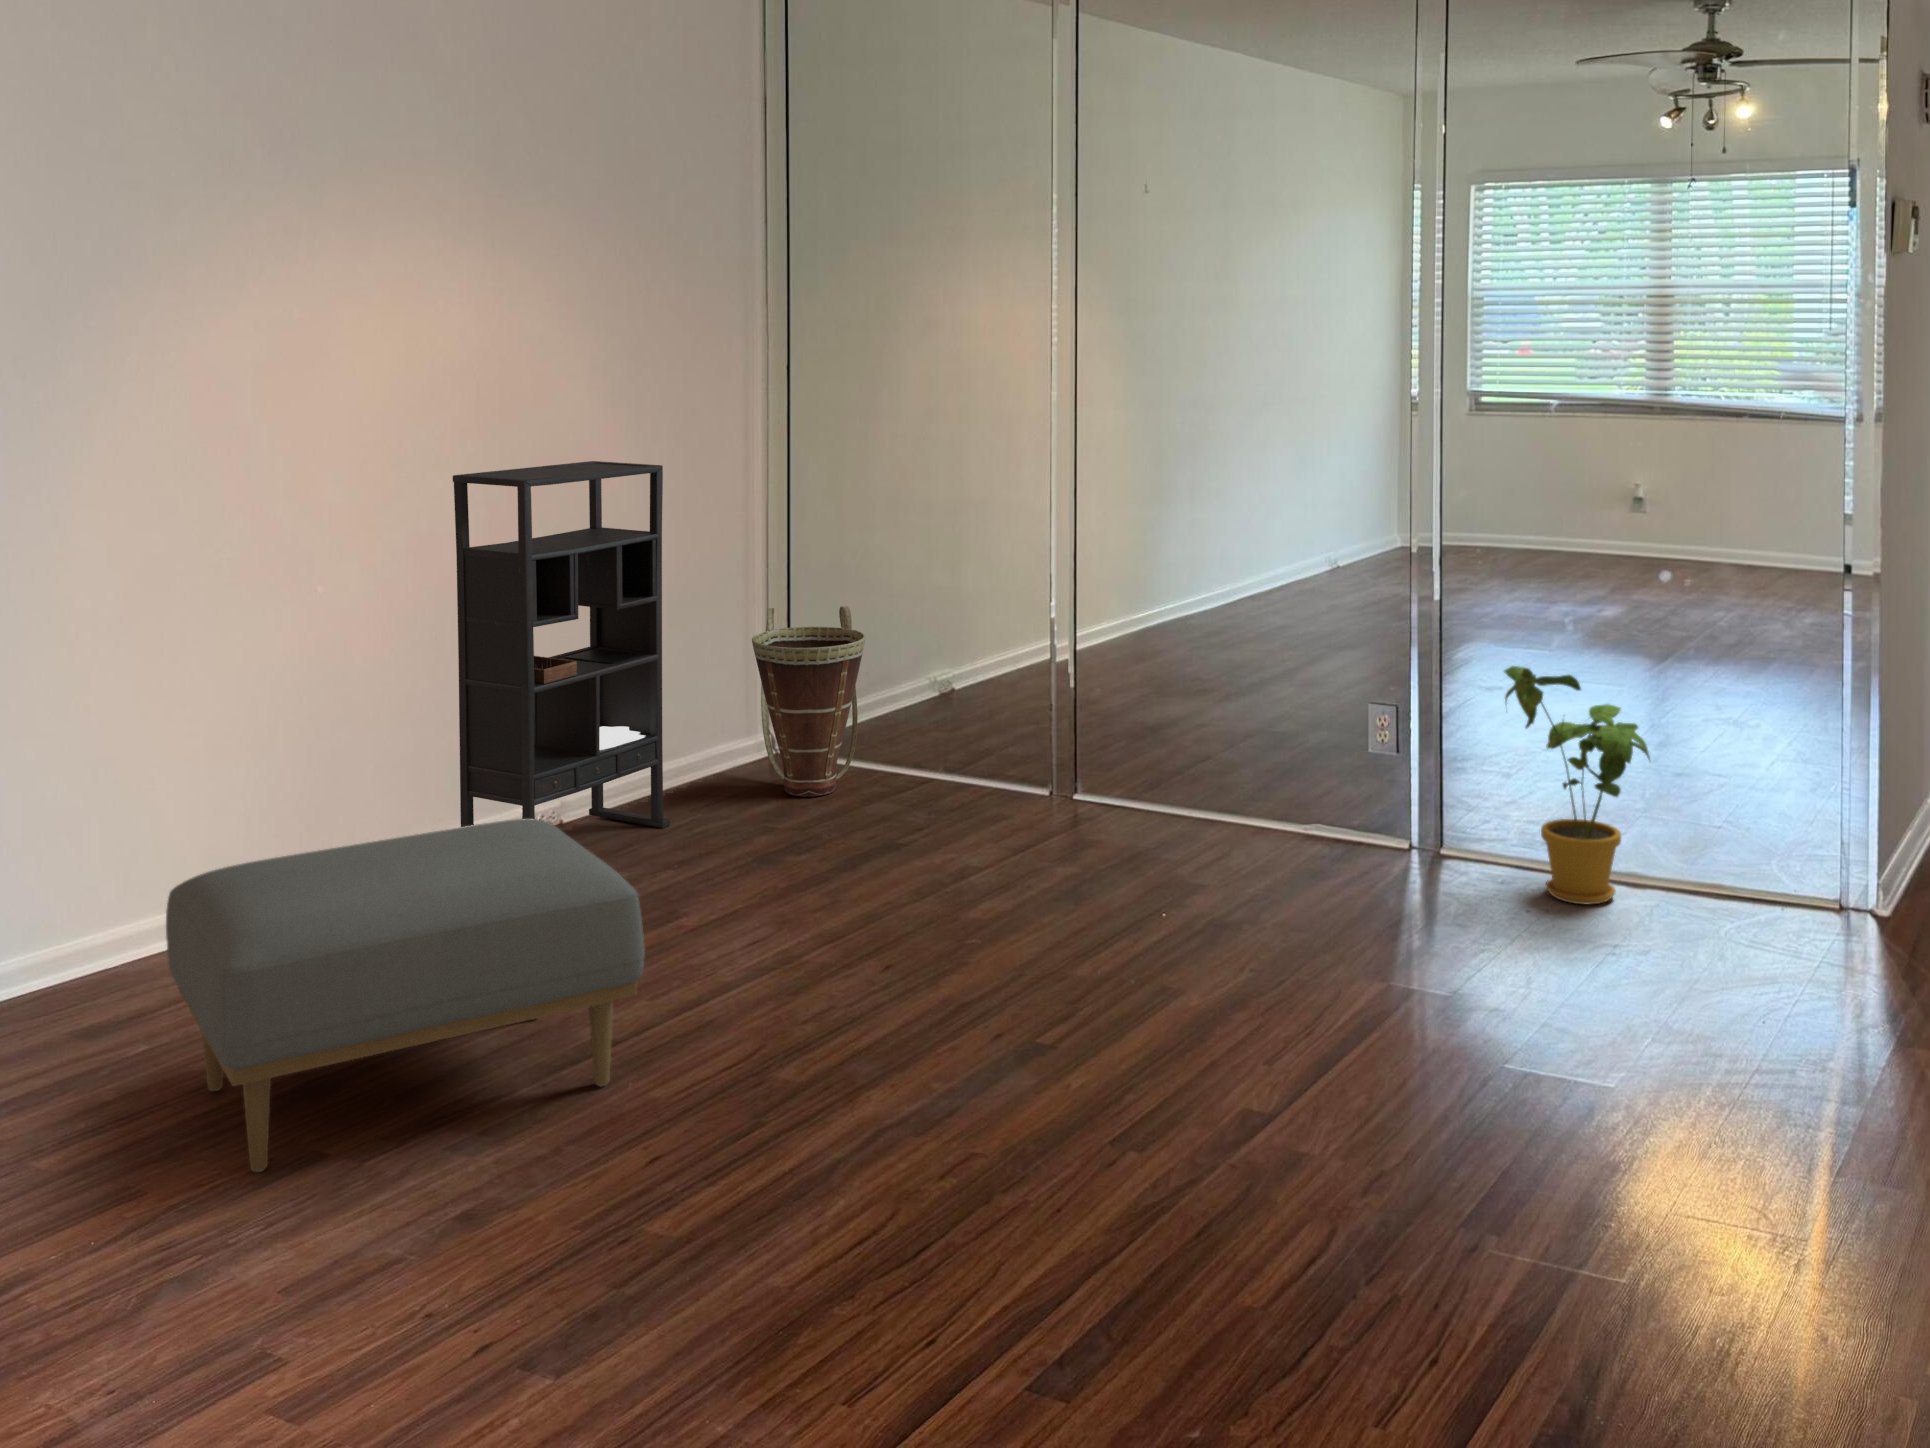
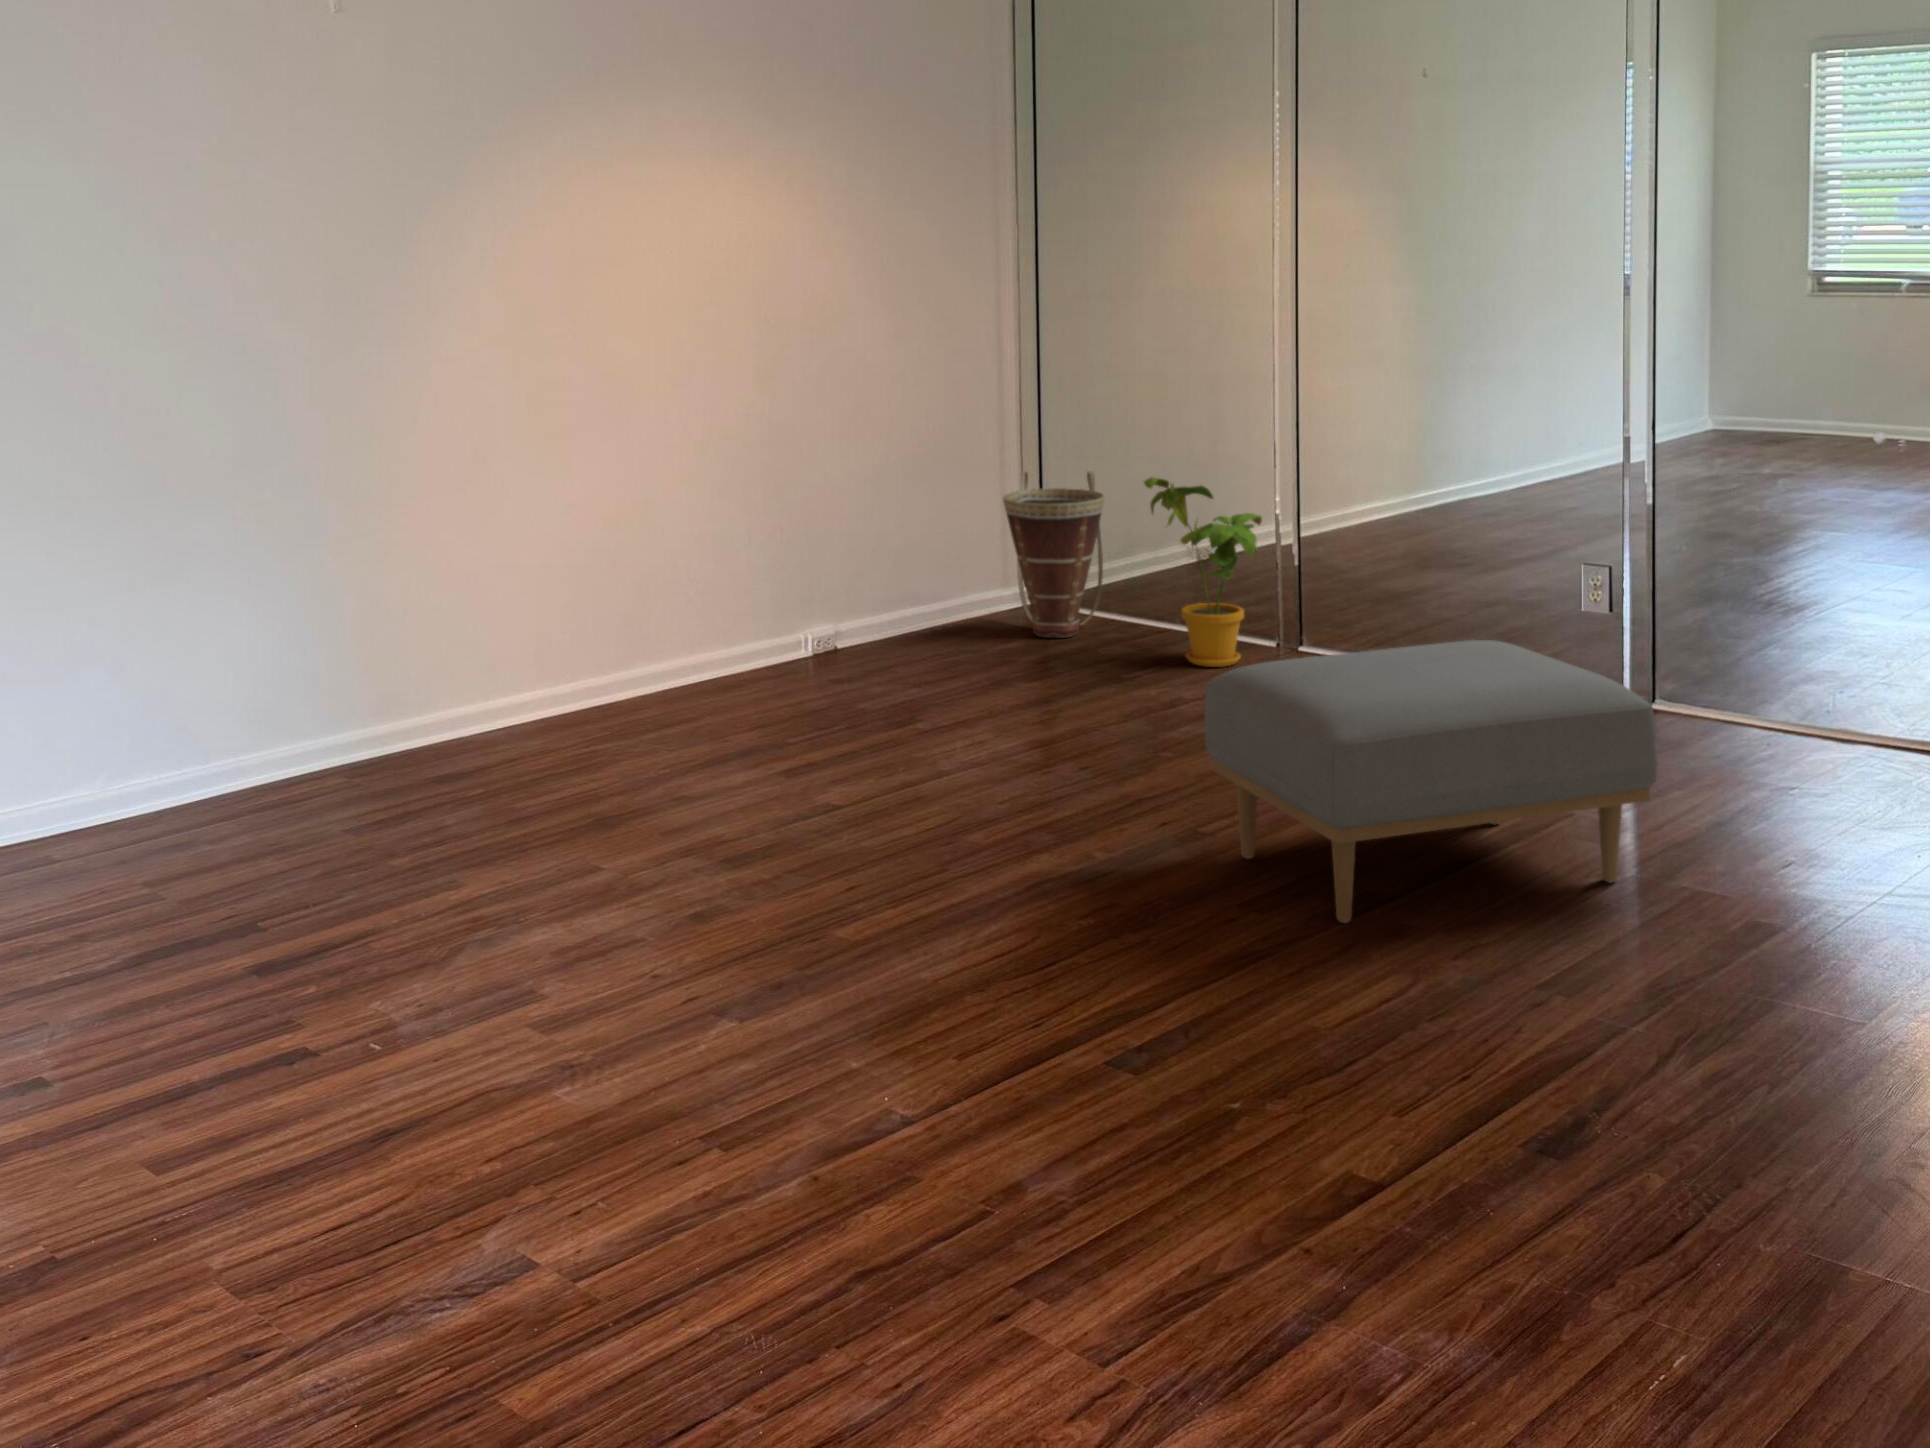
bookshelf: present [453,461,670,828] -> none [738,336,927,686]
house plant: present [1504,666,1650,905] -> present [1144,477,1262,667]
ottoman: present [166,819,645,1172] -> present [1205,640,1658,923]

